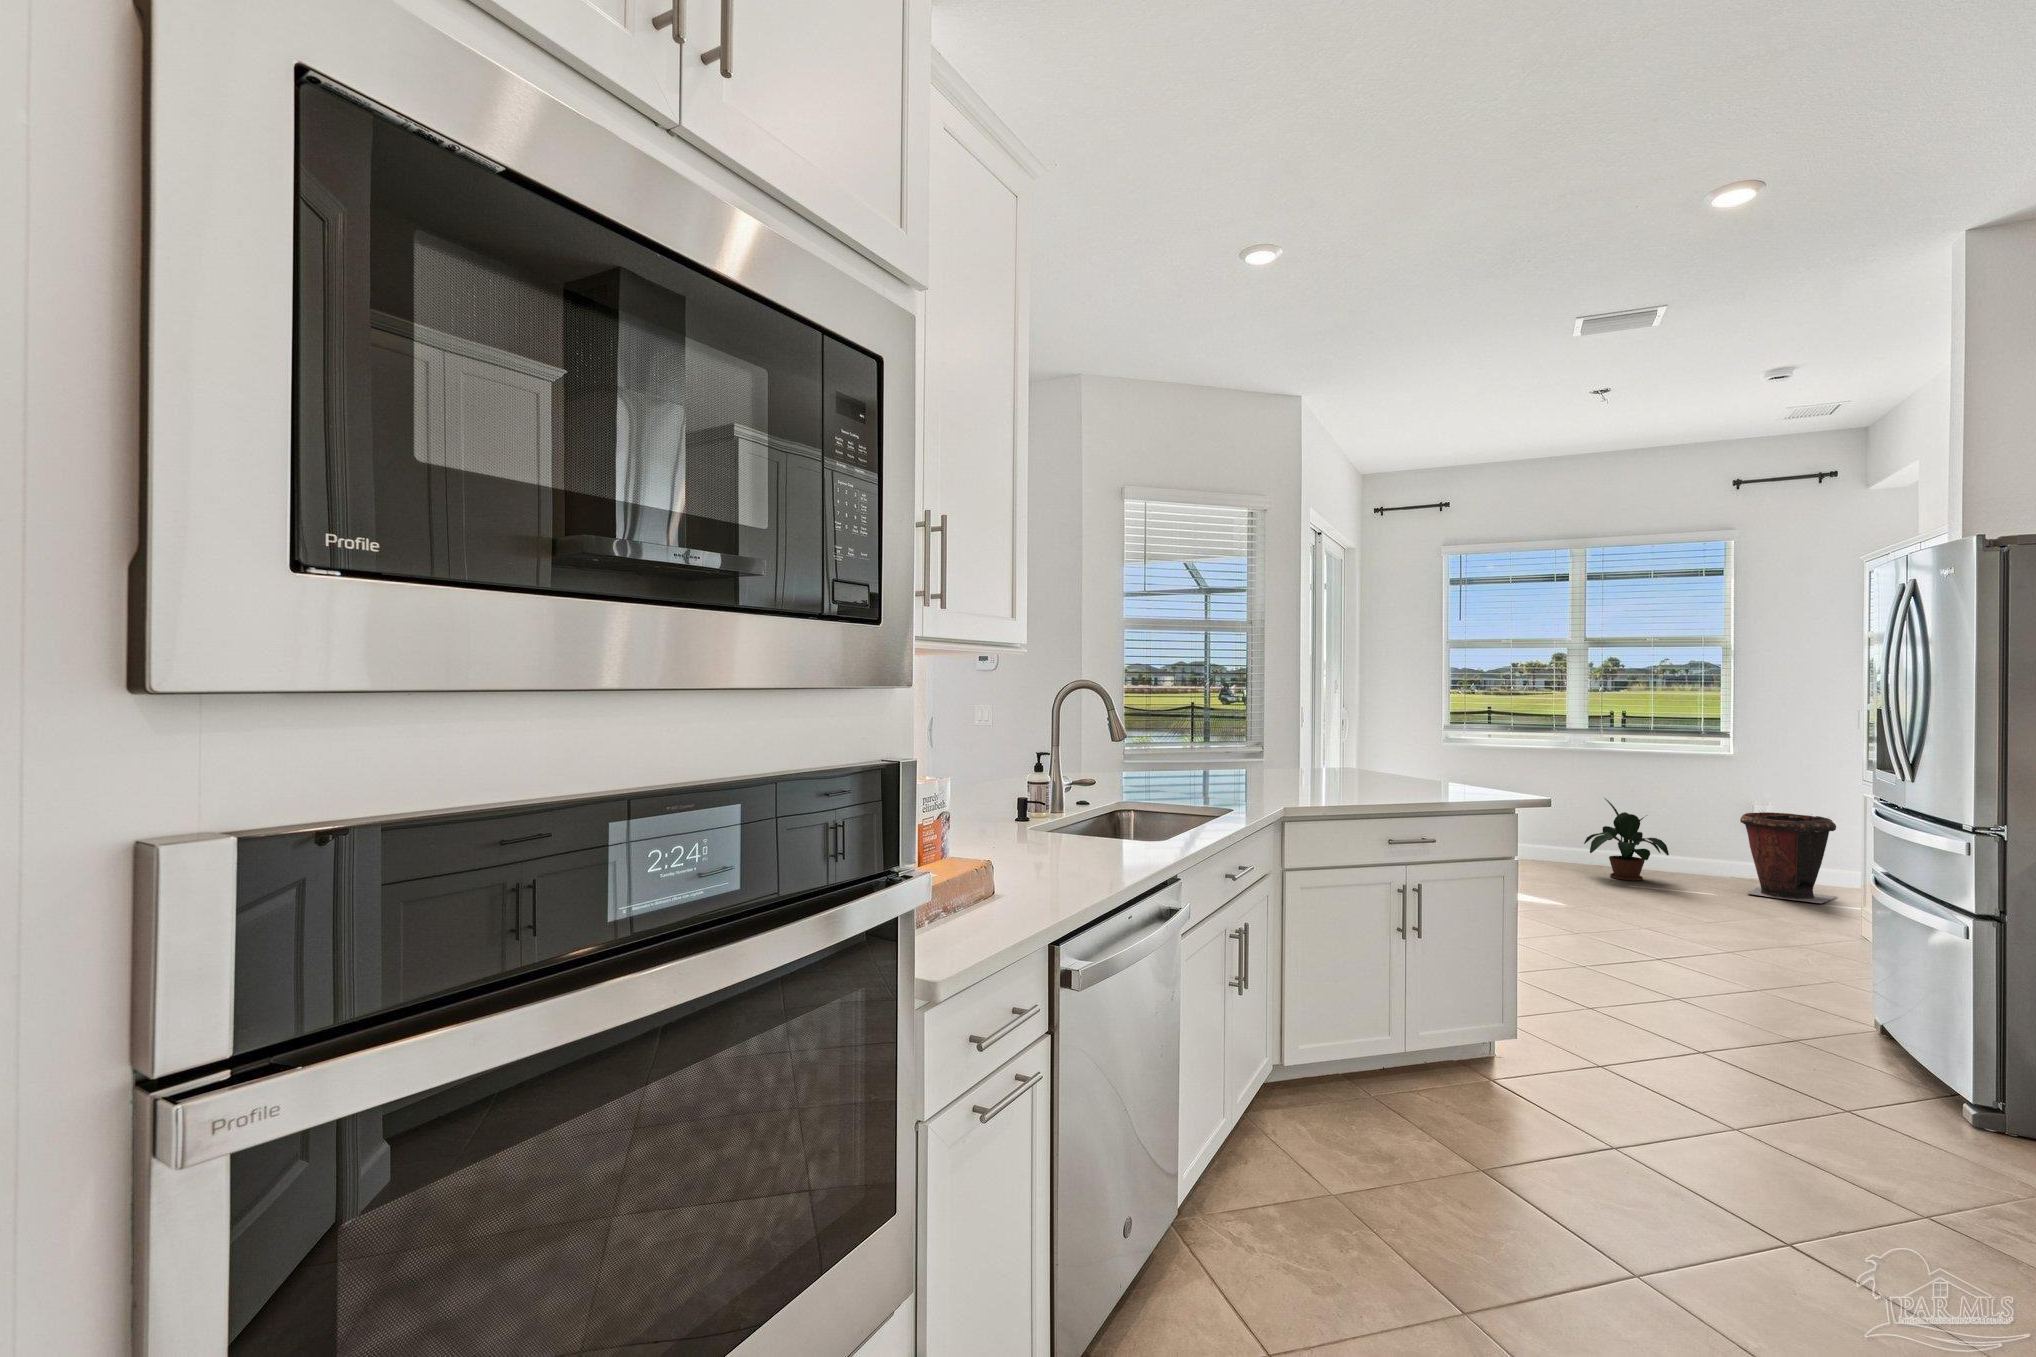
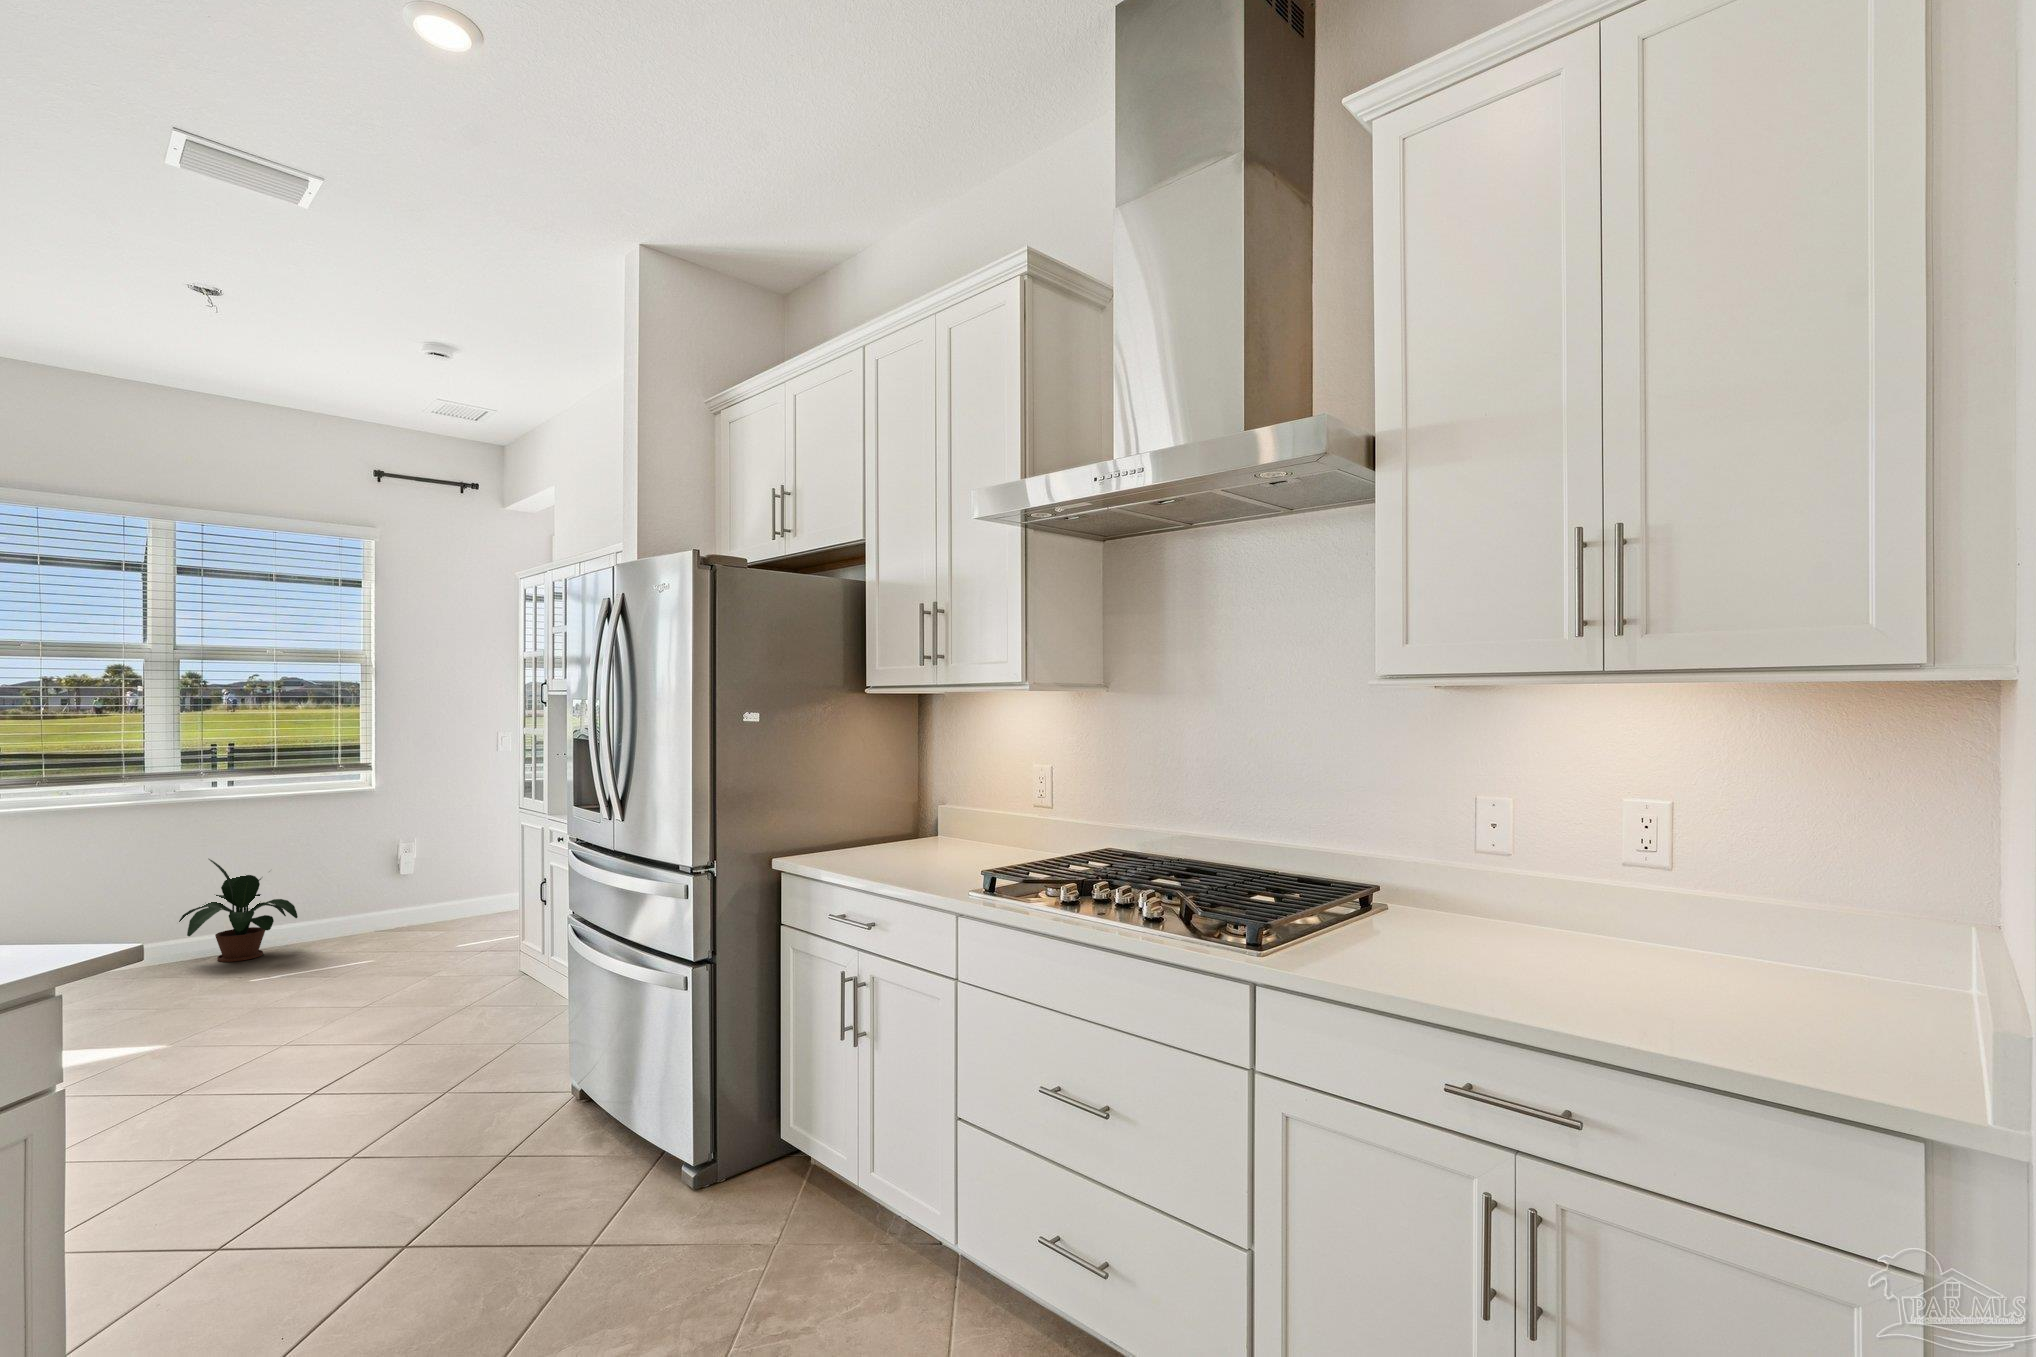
trash can: present [1740,812,1837,903] -> none [382,841,480,944]

